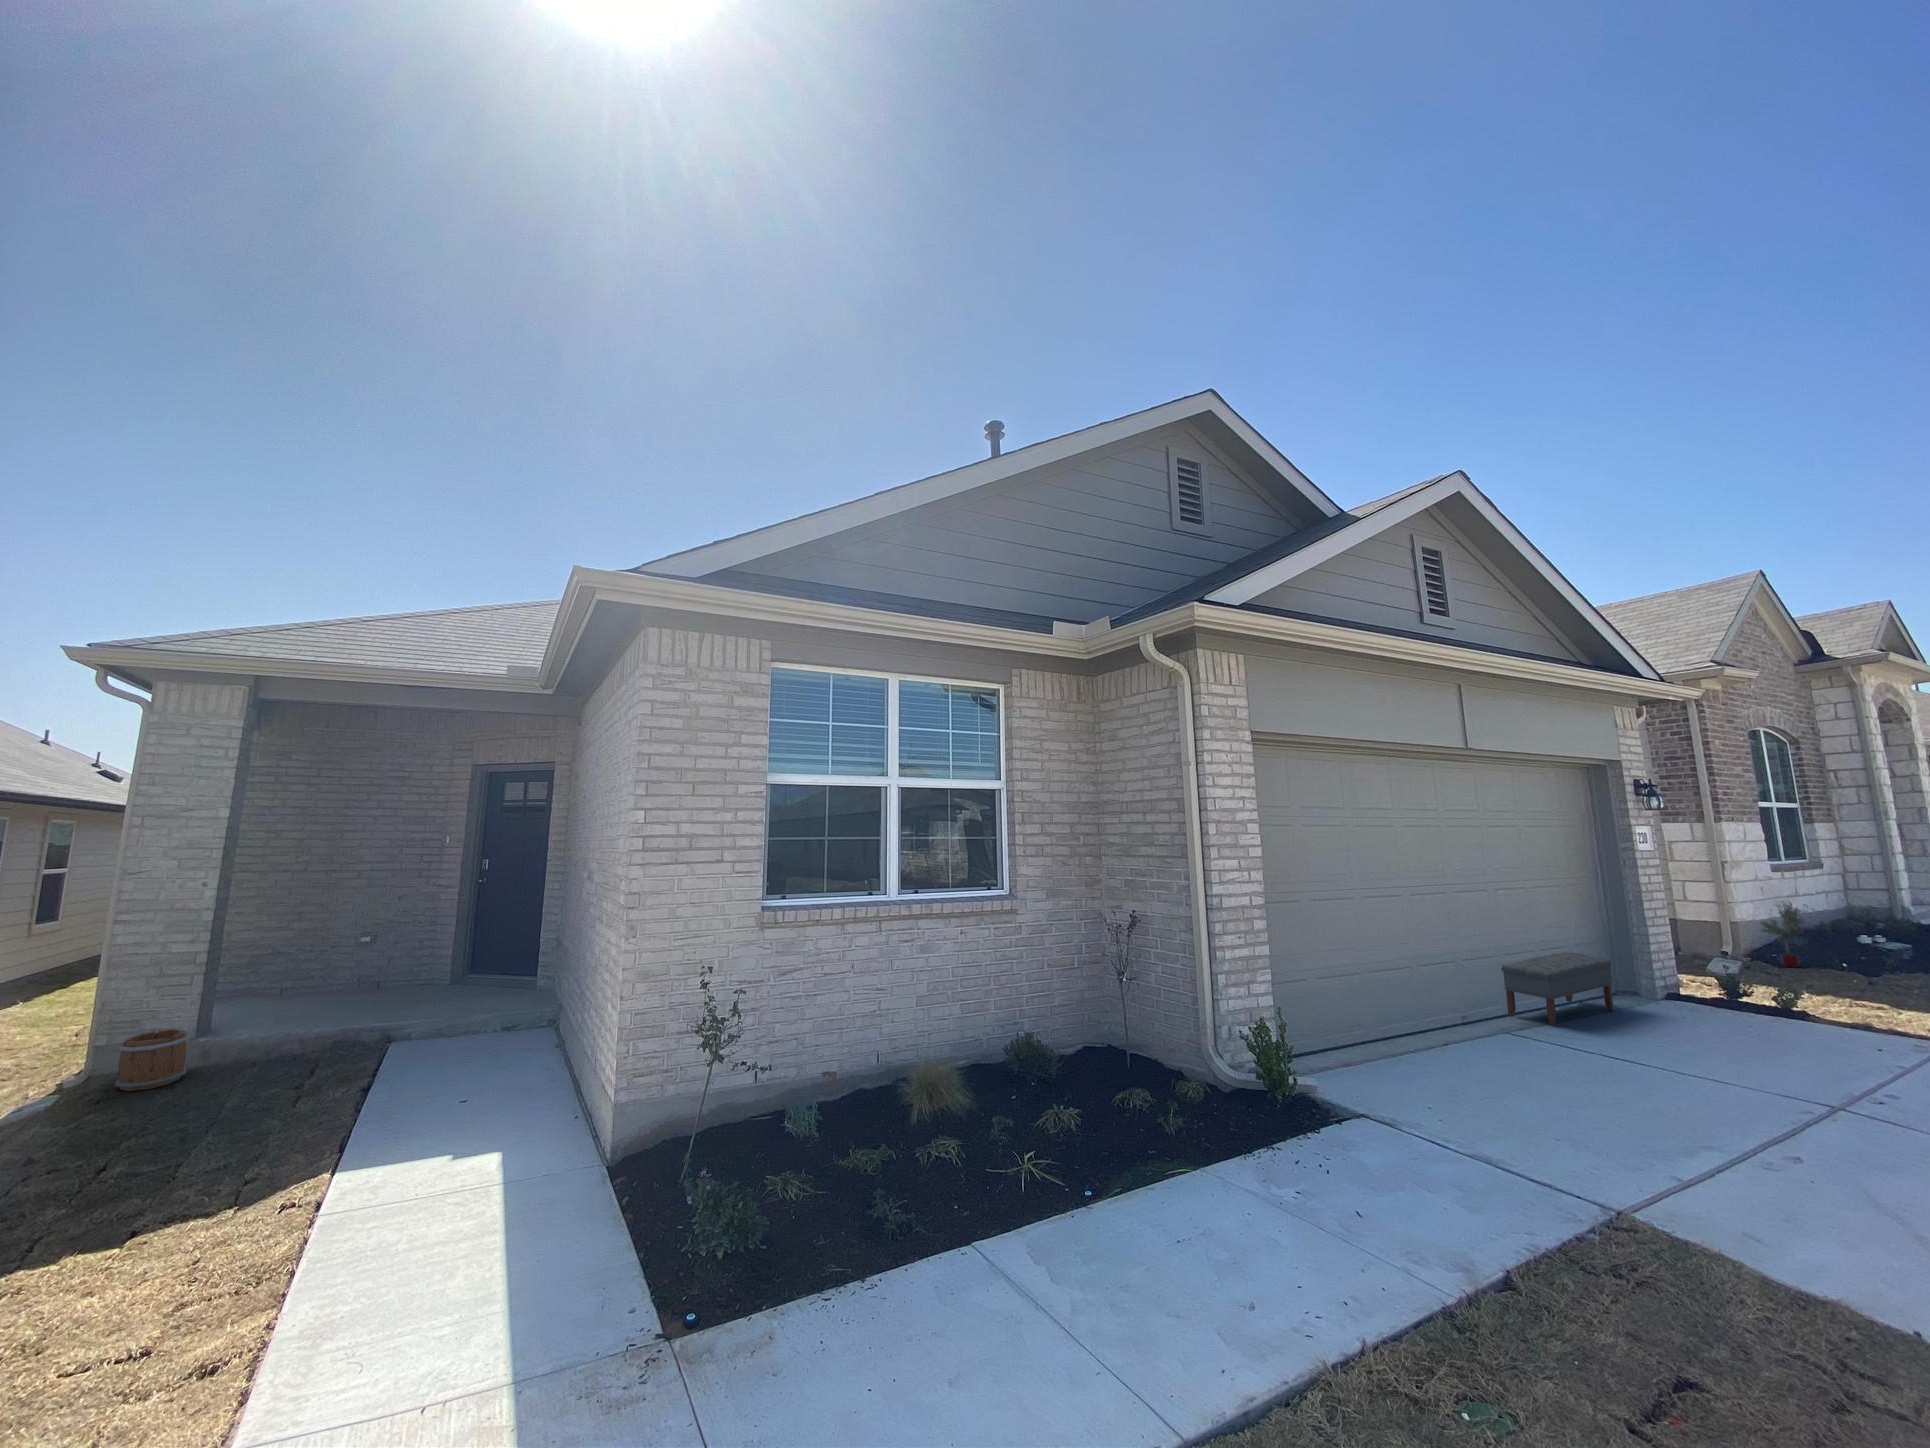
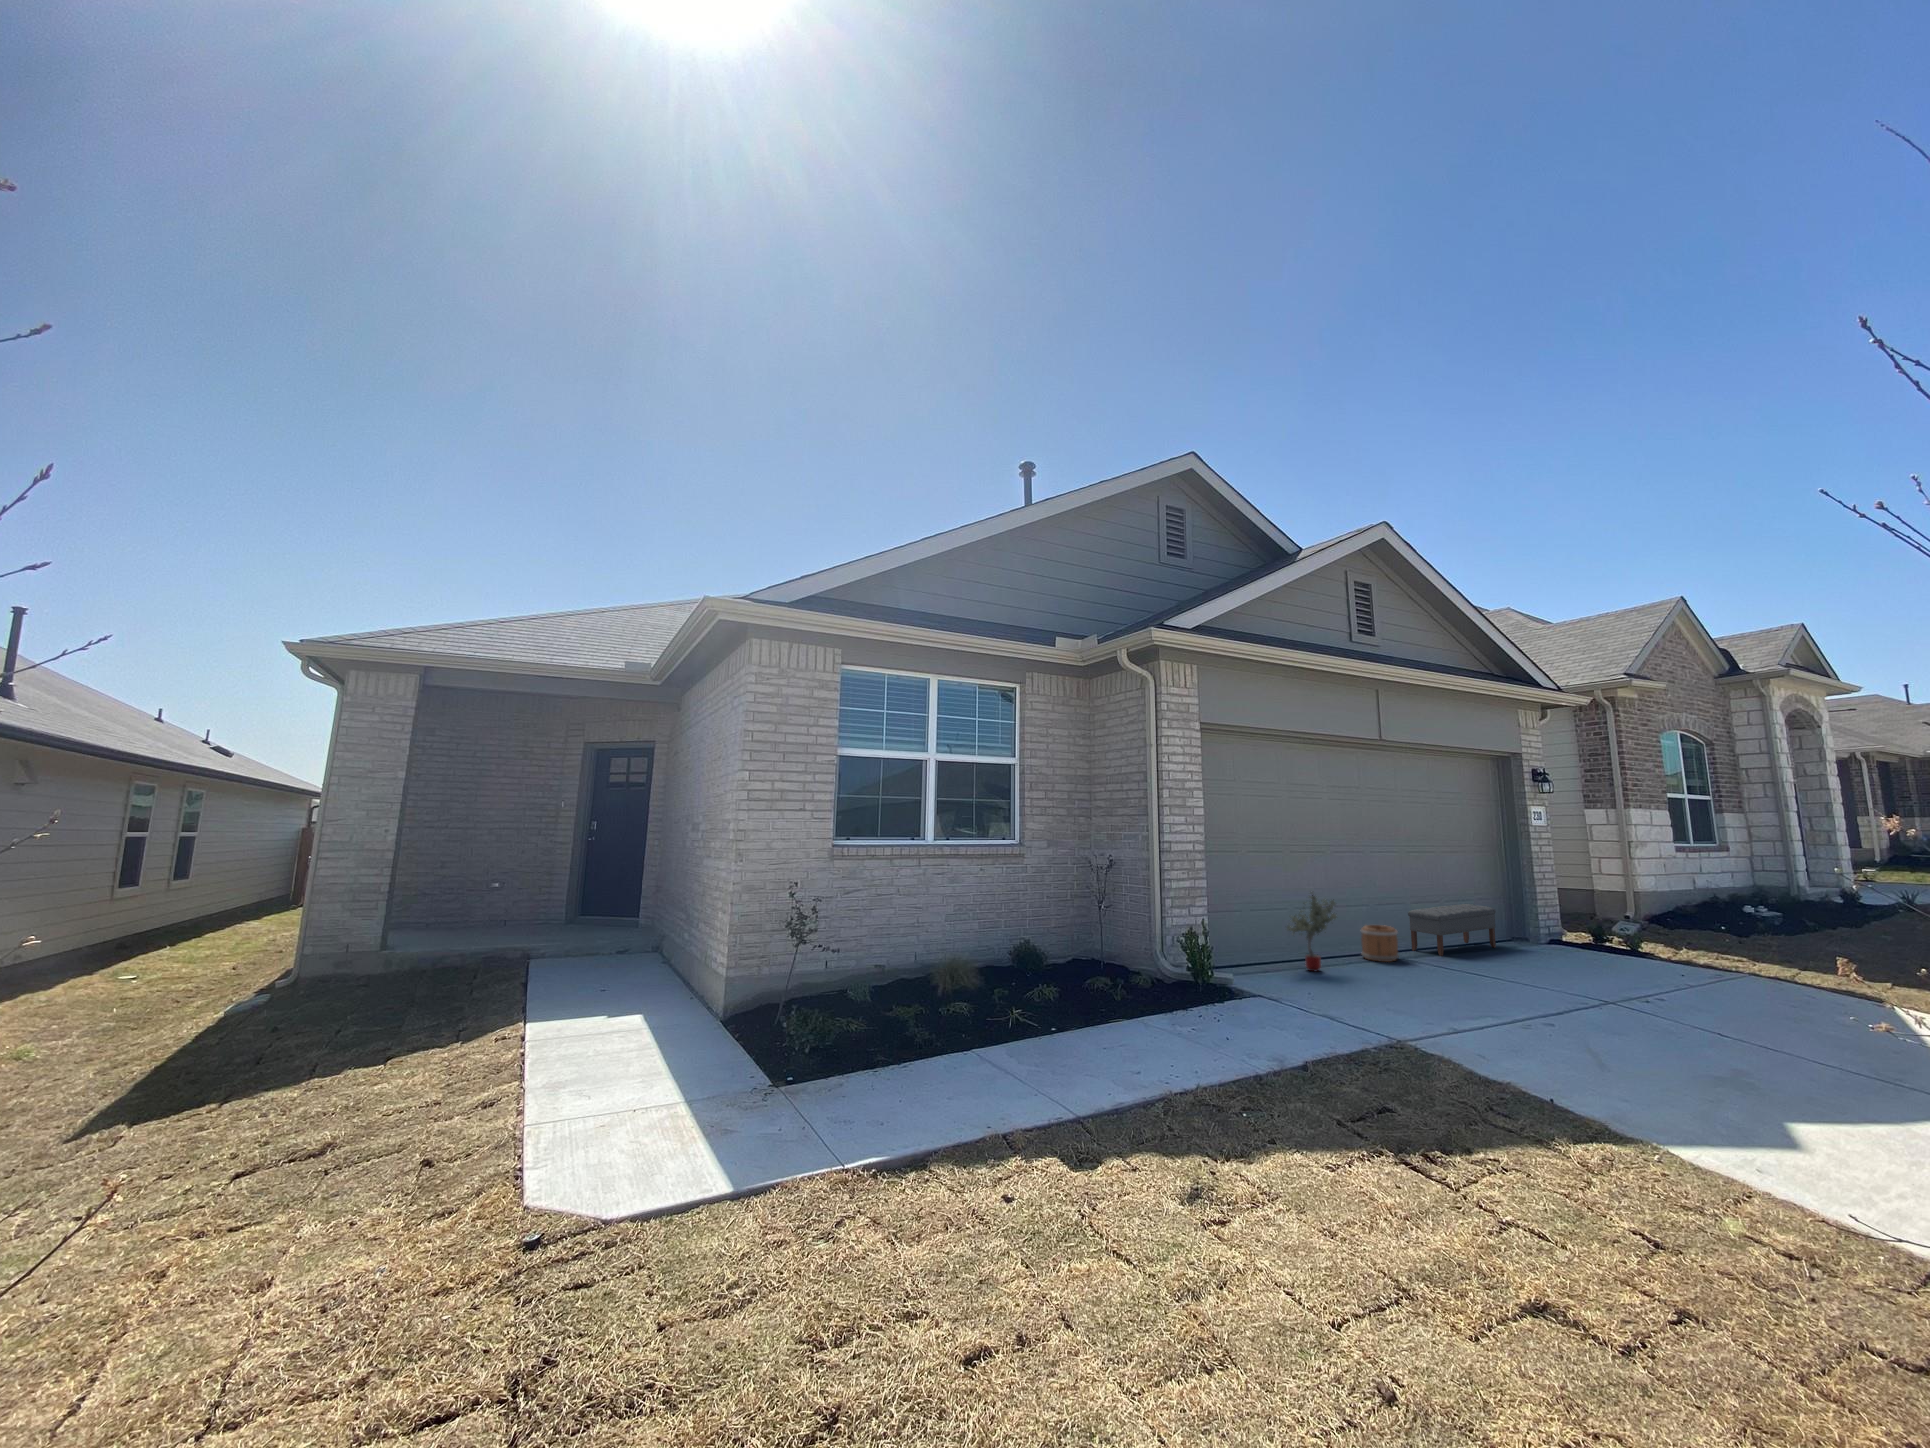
potted tree: present [1760,901,1805,968] -> present [1287,892,1336,971]
bucket: present [115,1029,189,1091] -> present [1361,925,1399,962]

